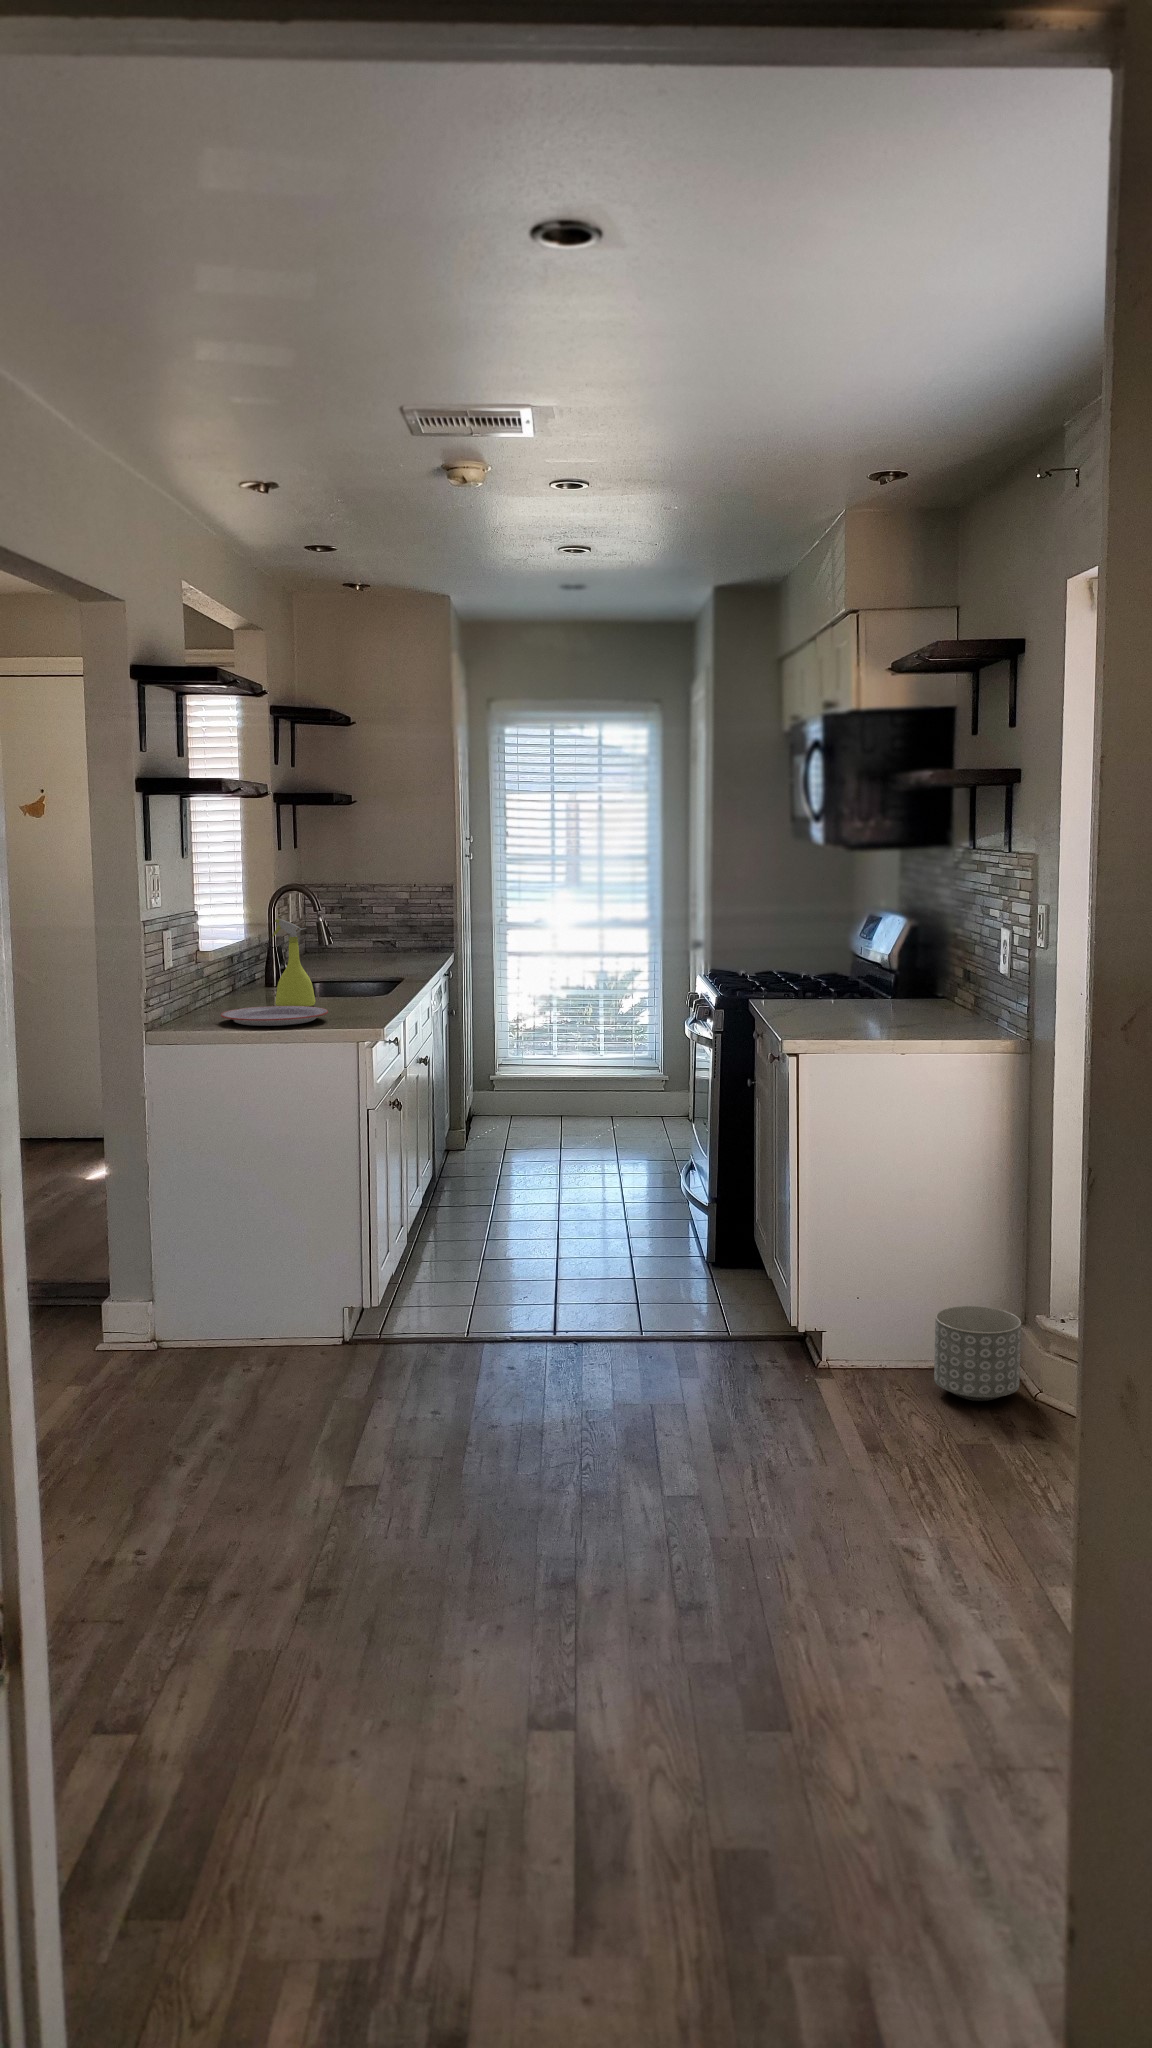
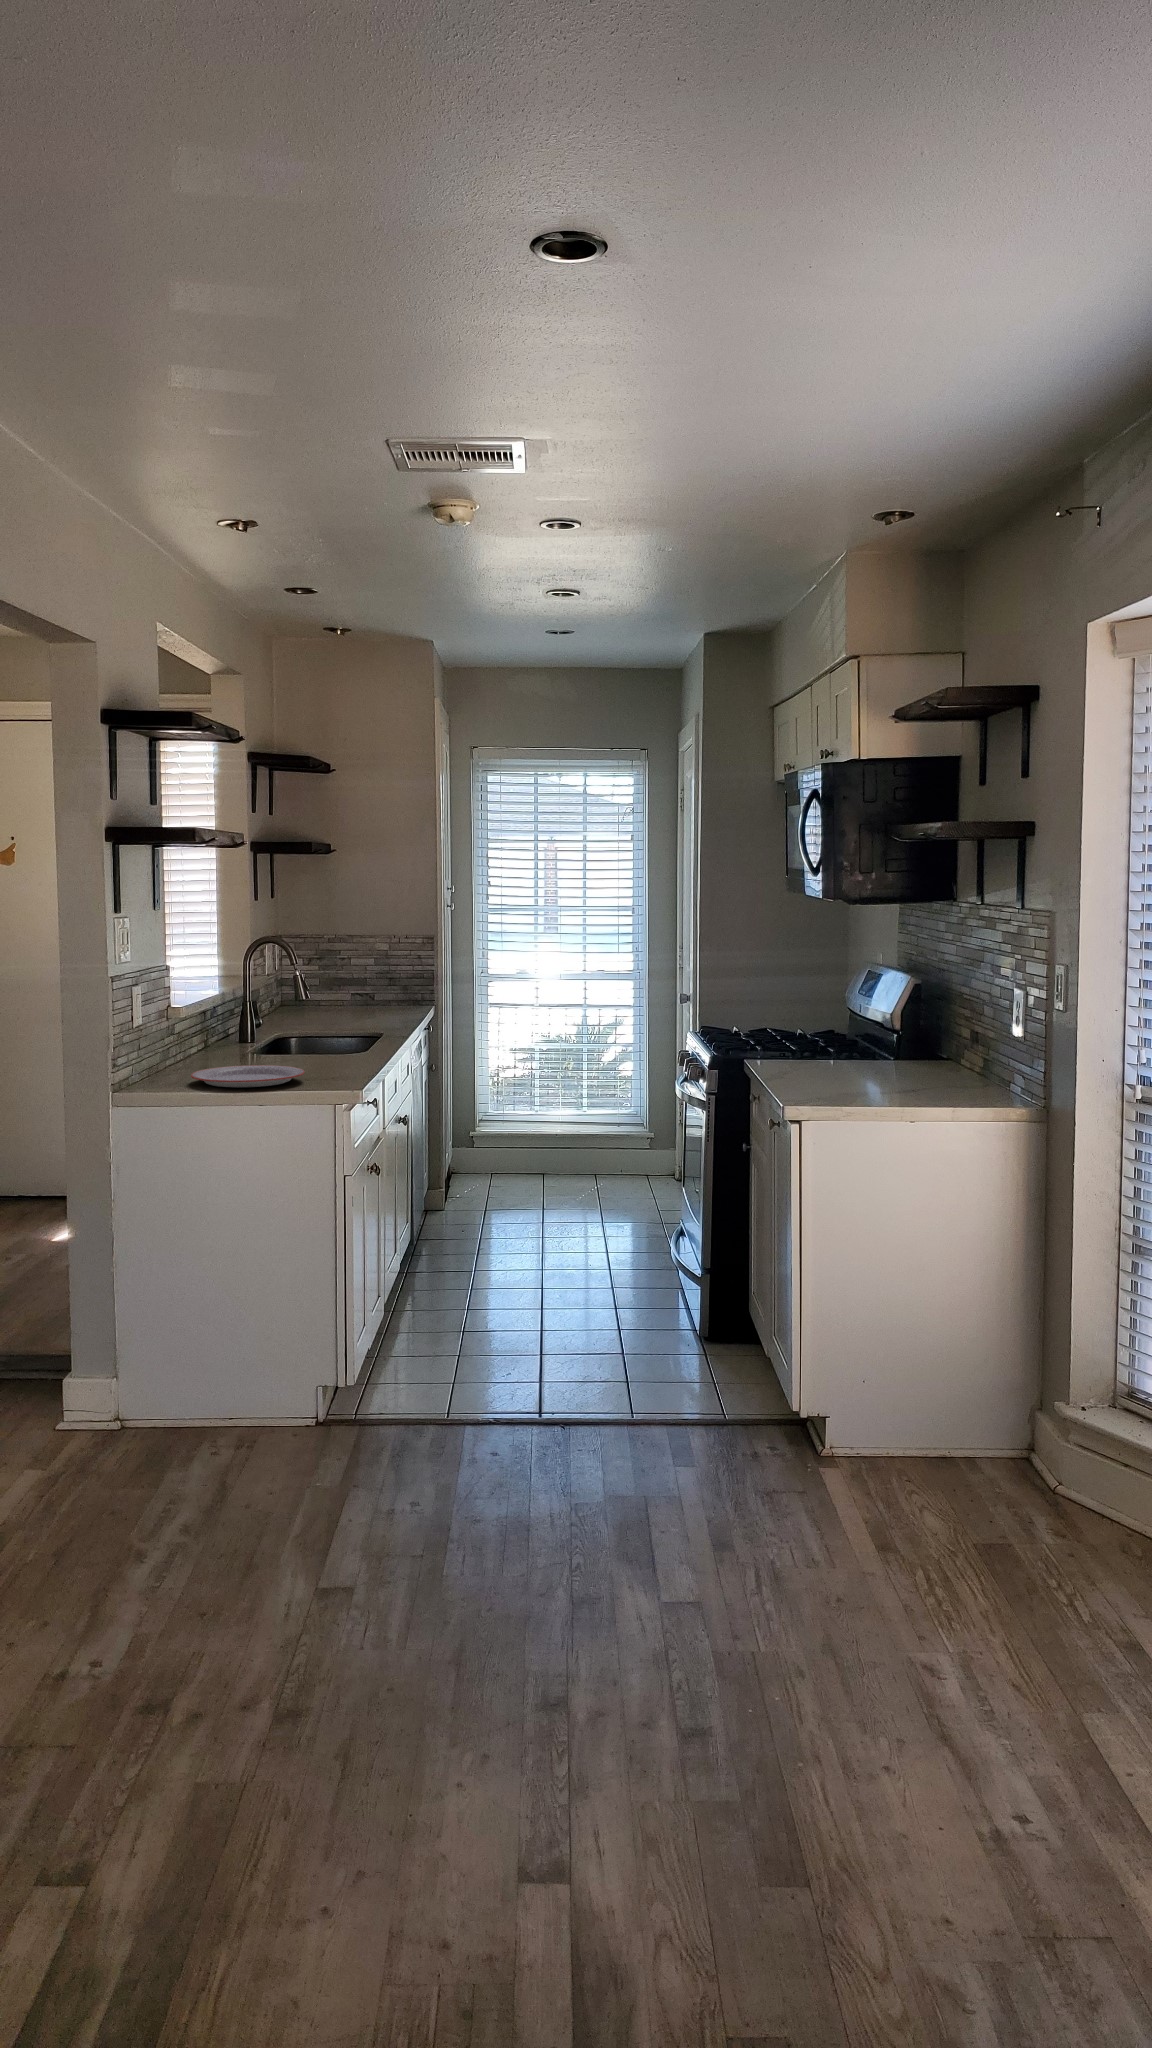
spray bottle: present [272,919,315,1006] -> none [246,973,292,1067]
planter: present [934,1306,1021,1401] -> none [948,1391,1041,1495]

